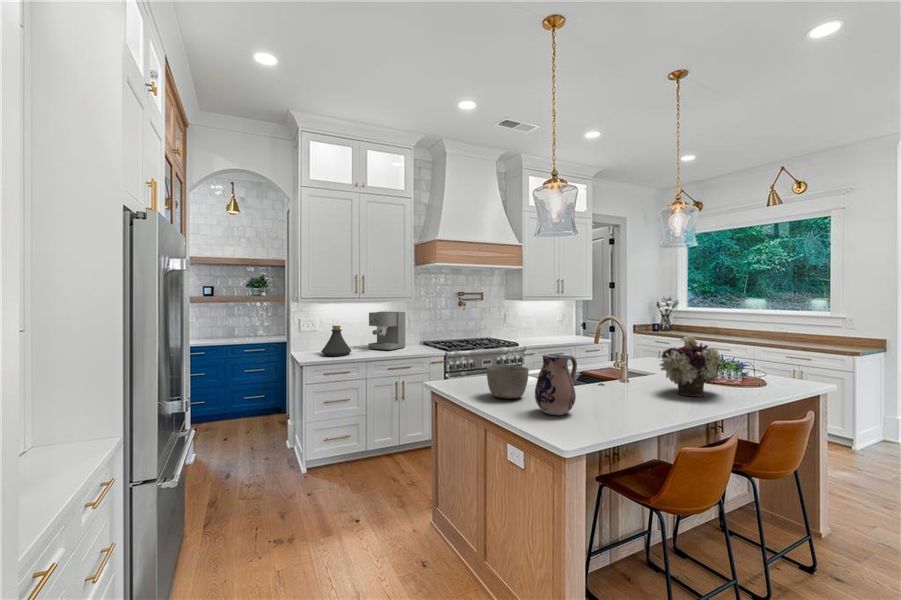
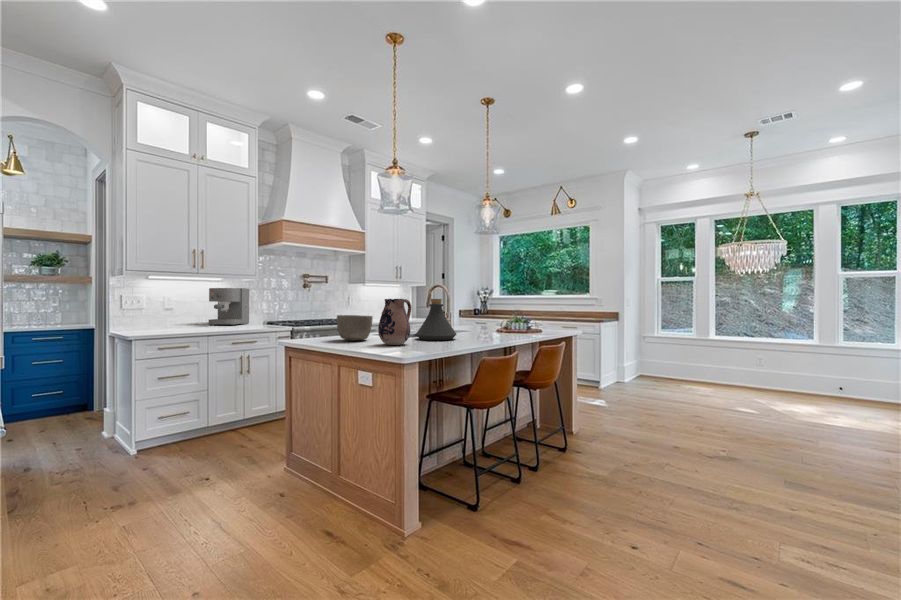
bottle: present [321,326,351,356] -> present [416,299,457,340]
flower arrangement: present [660,335,722,397] -> none [472,291,514,336]

